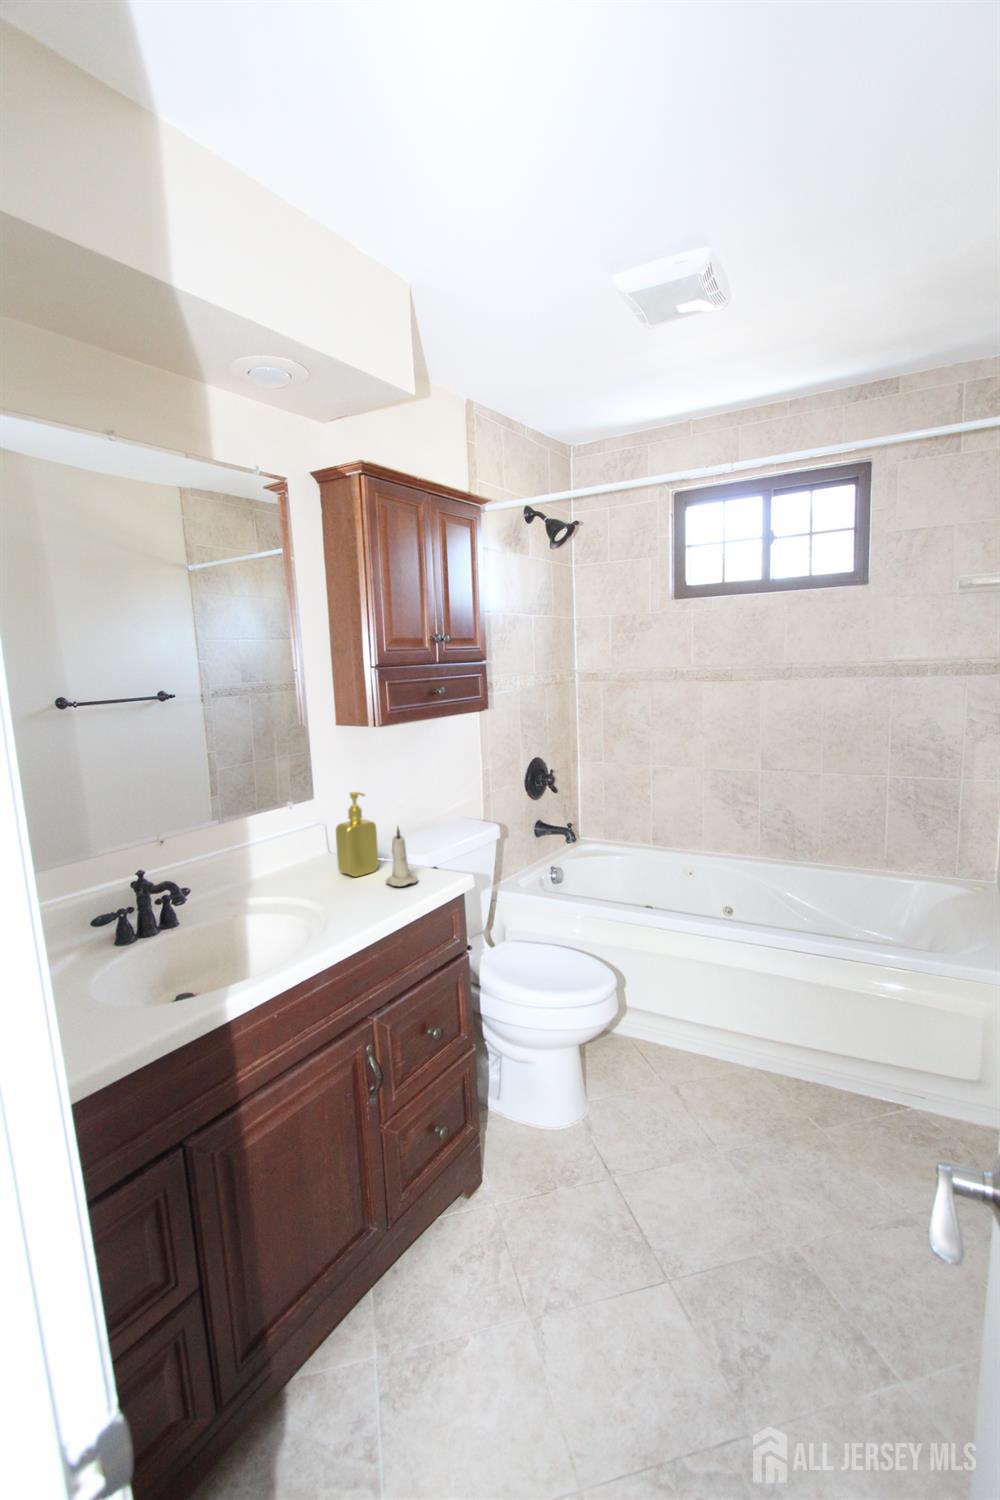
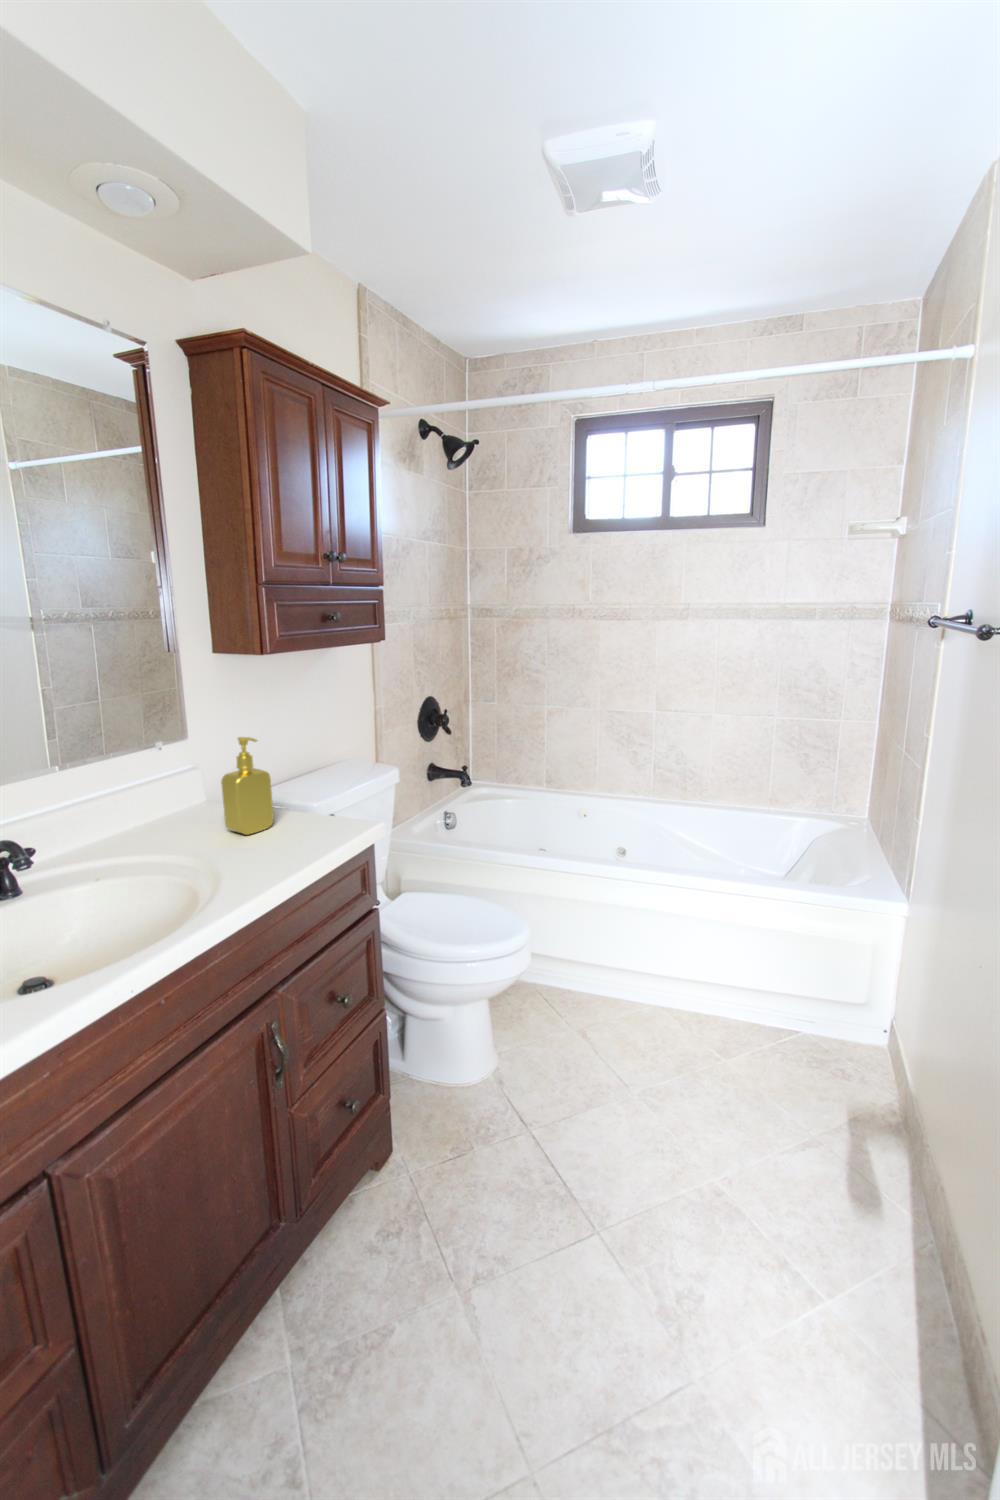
candle: present [386,826,418,886] -> none [285,775,323,845]

